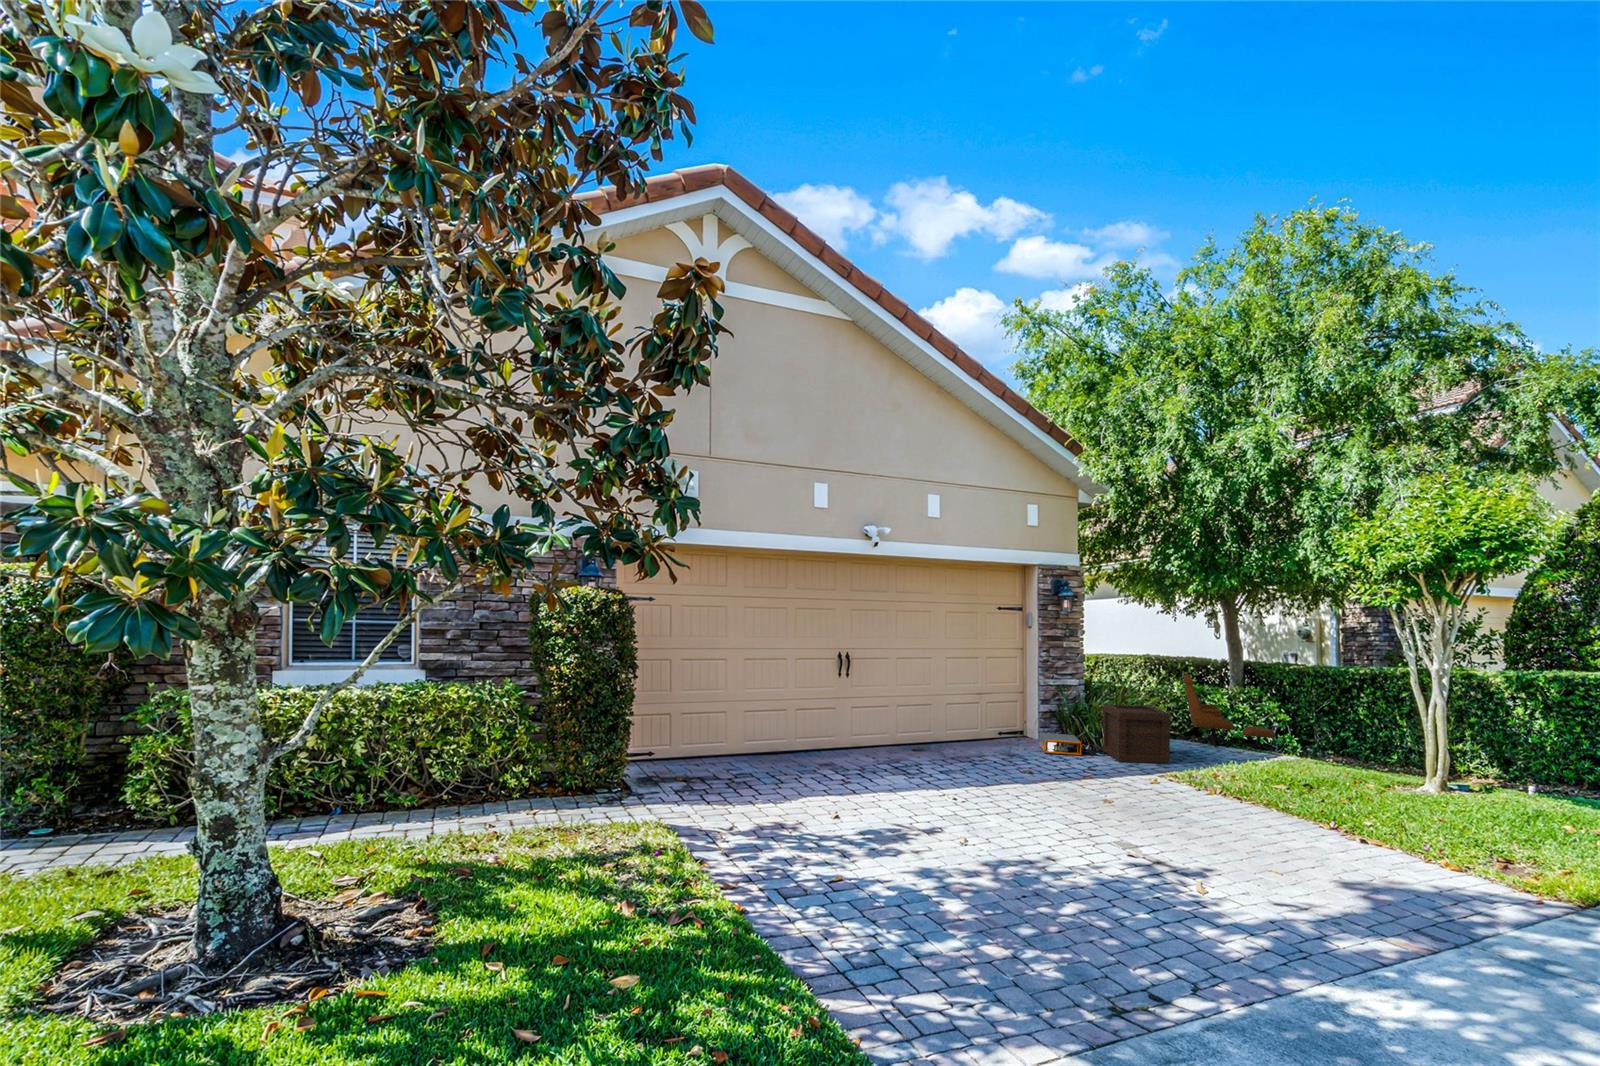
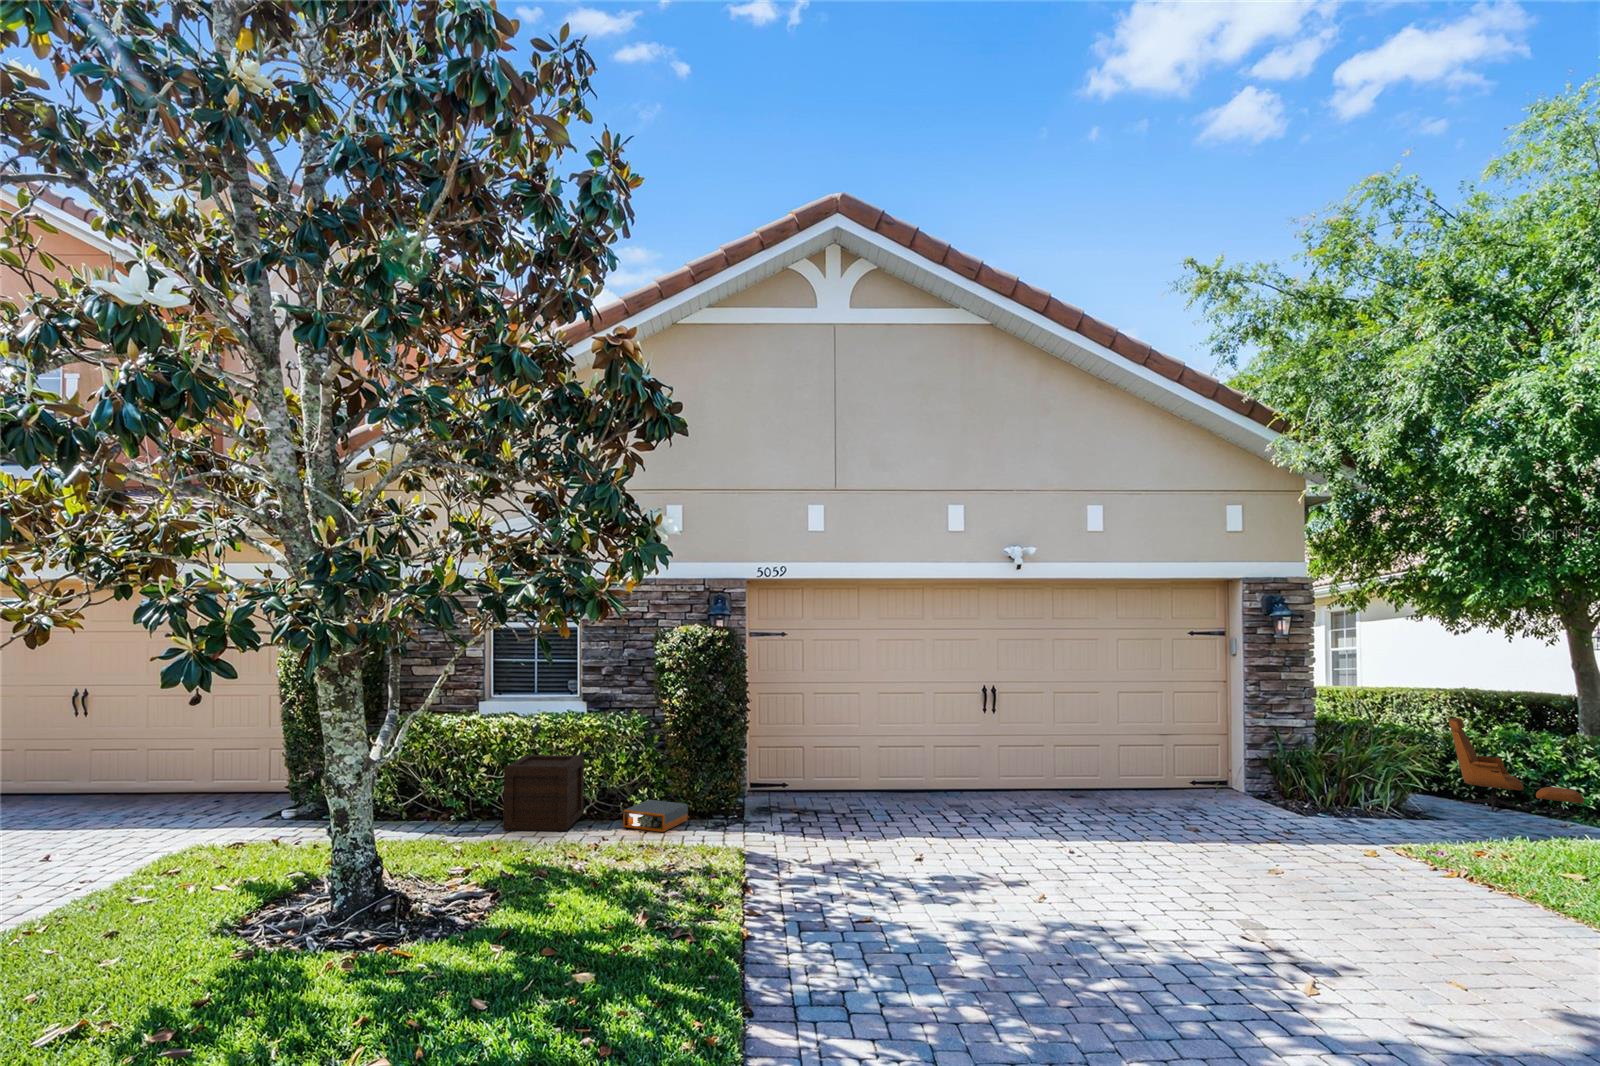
wooden crate: present [1103,704,1170,764] -> present [503,755,584,831]
storage box: present [1039,733,1082,755] -> present [623,800,688,832]

